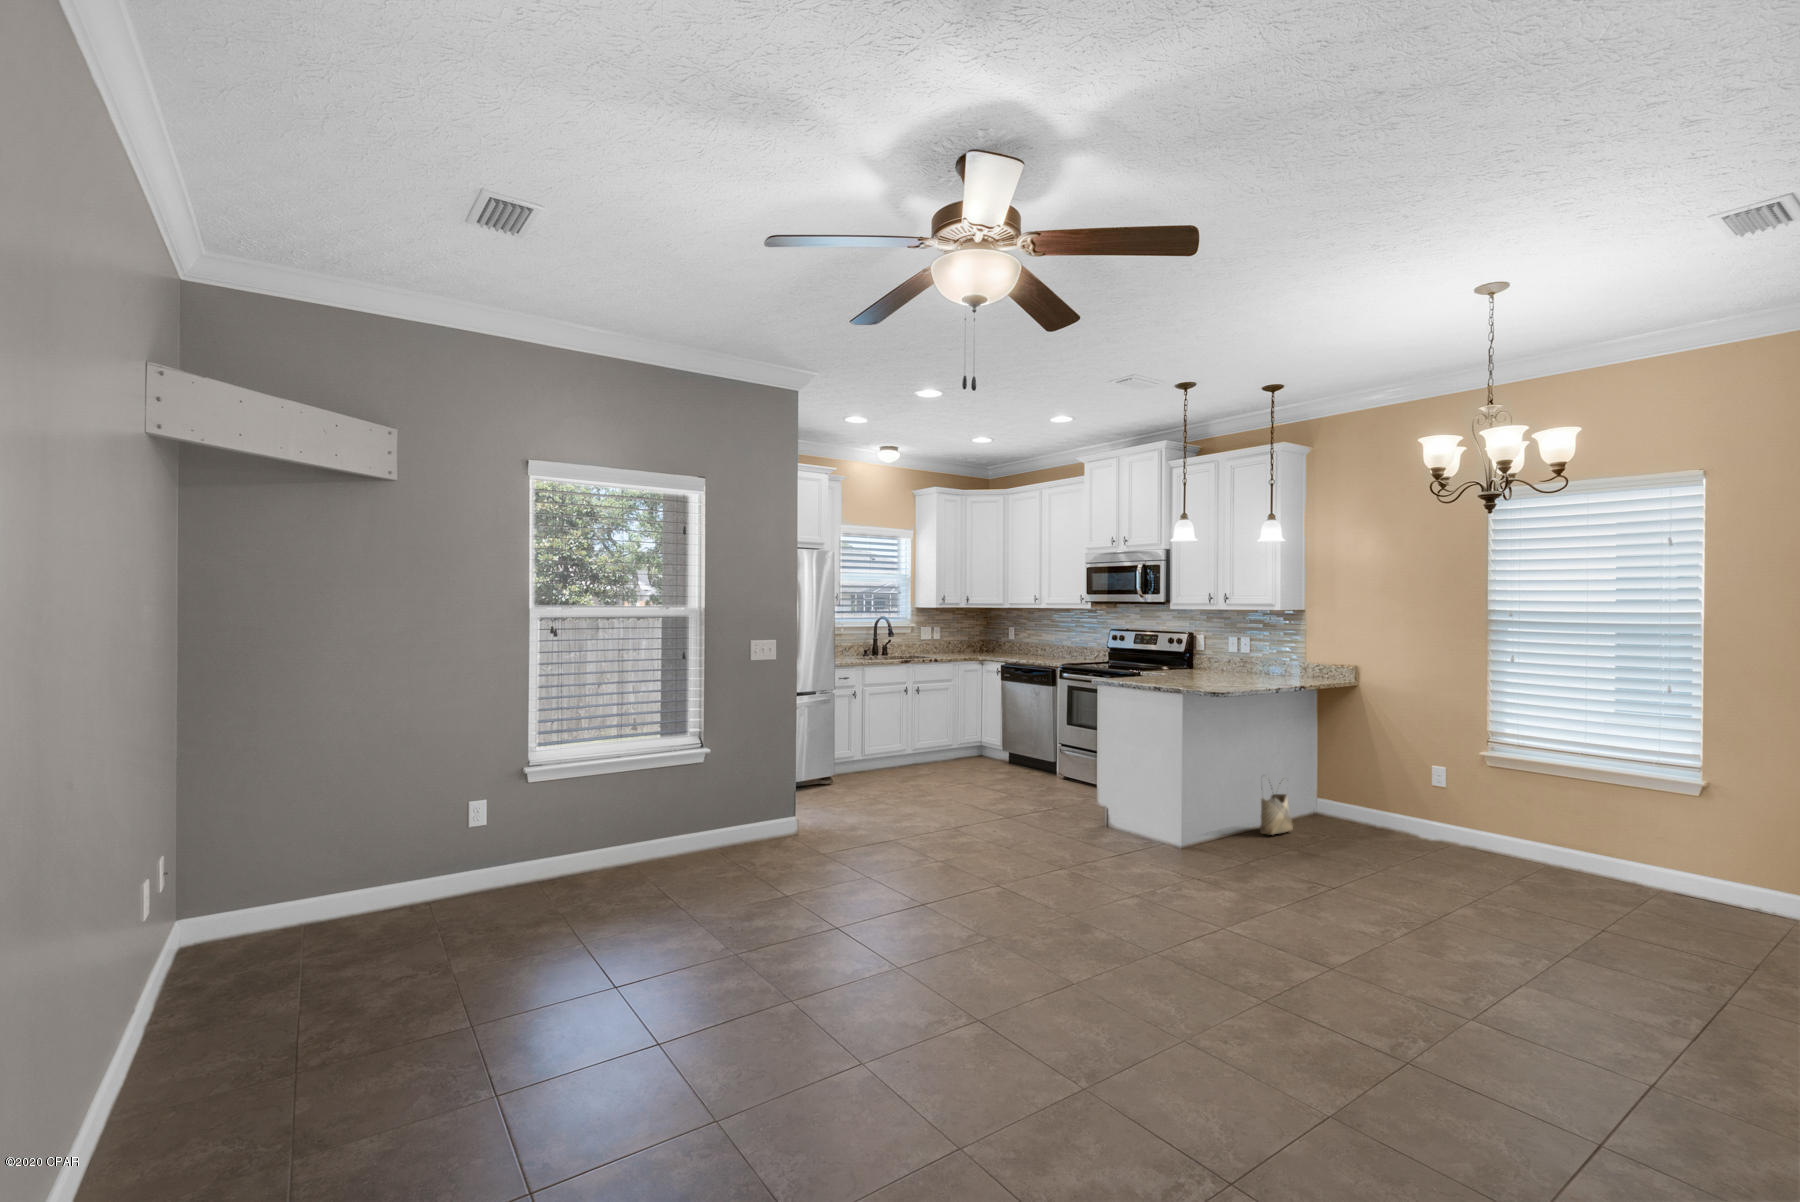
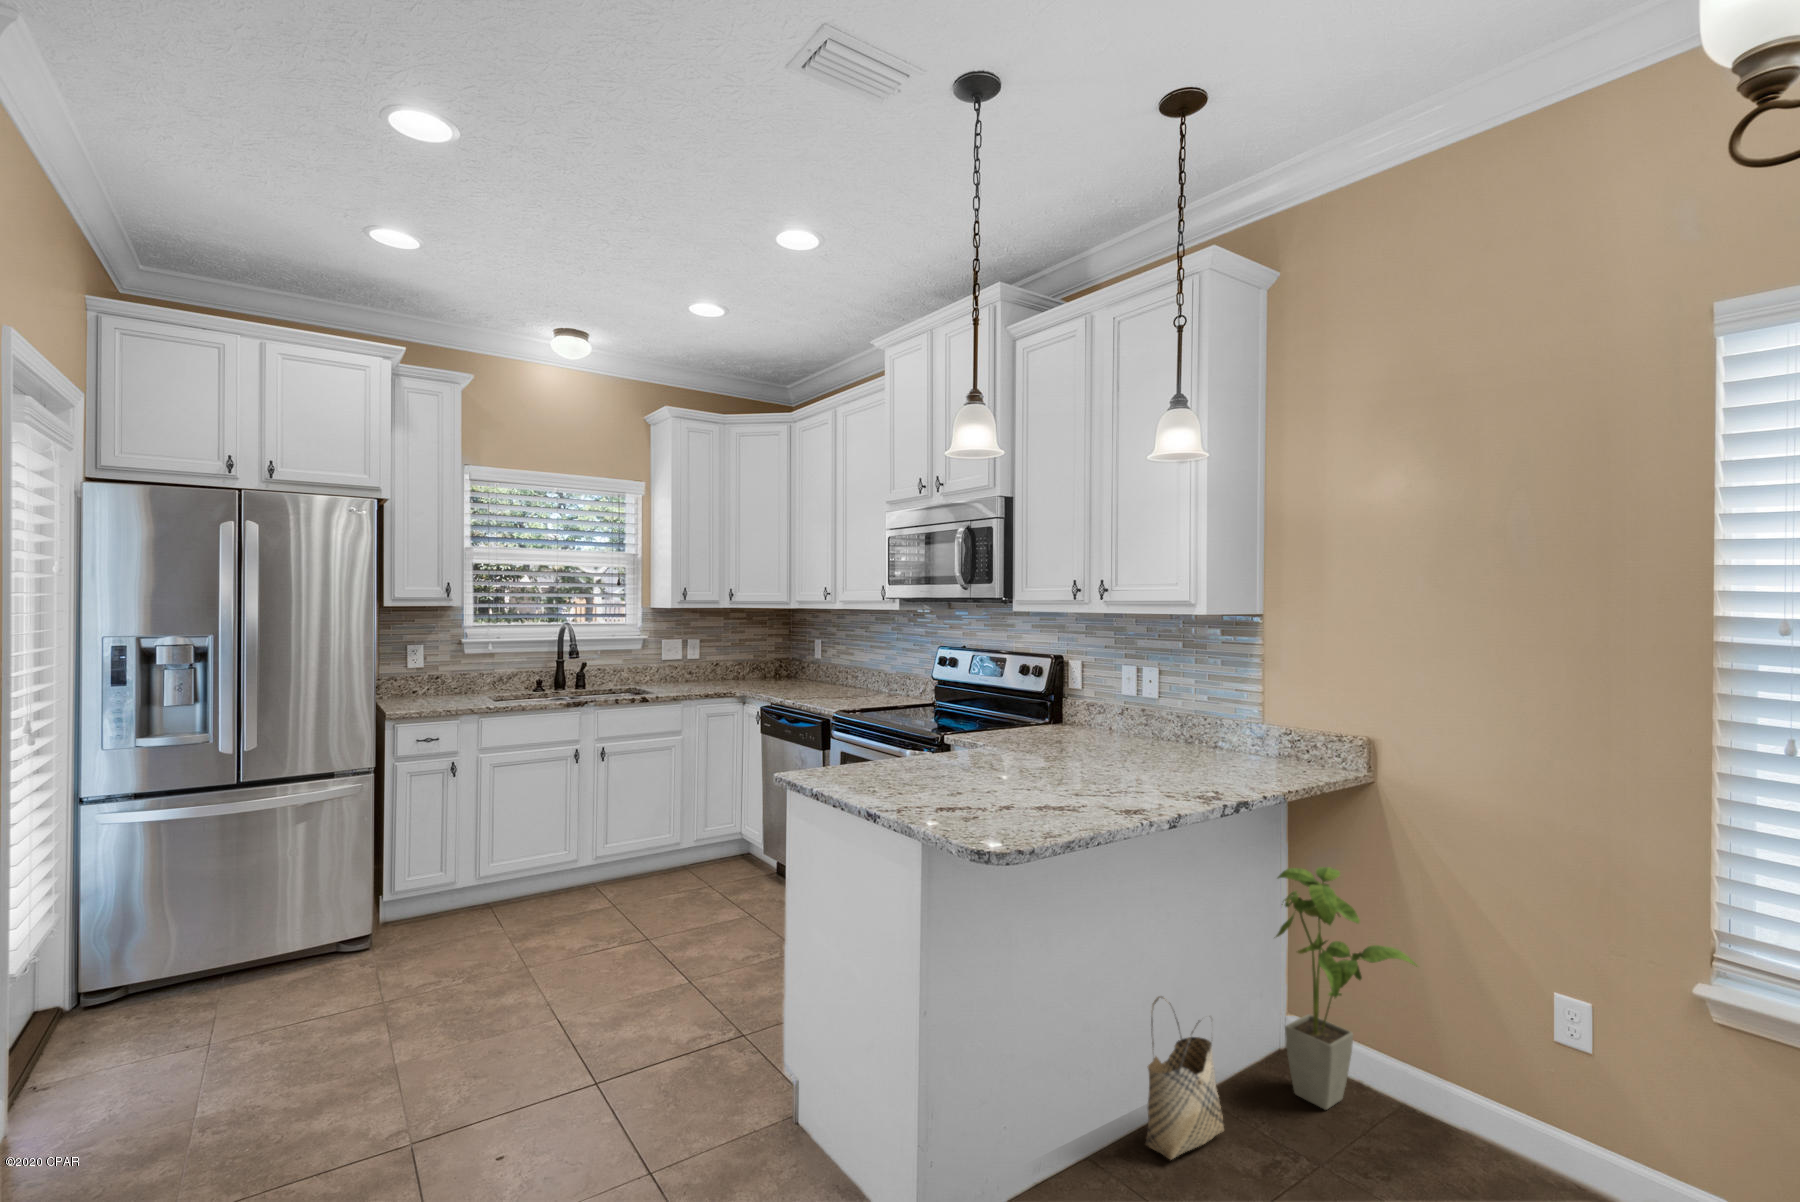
house plant: none [1314,721,1378,828] -> present [1276,867,1417,1109]

